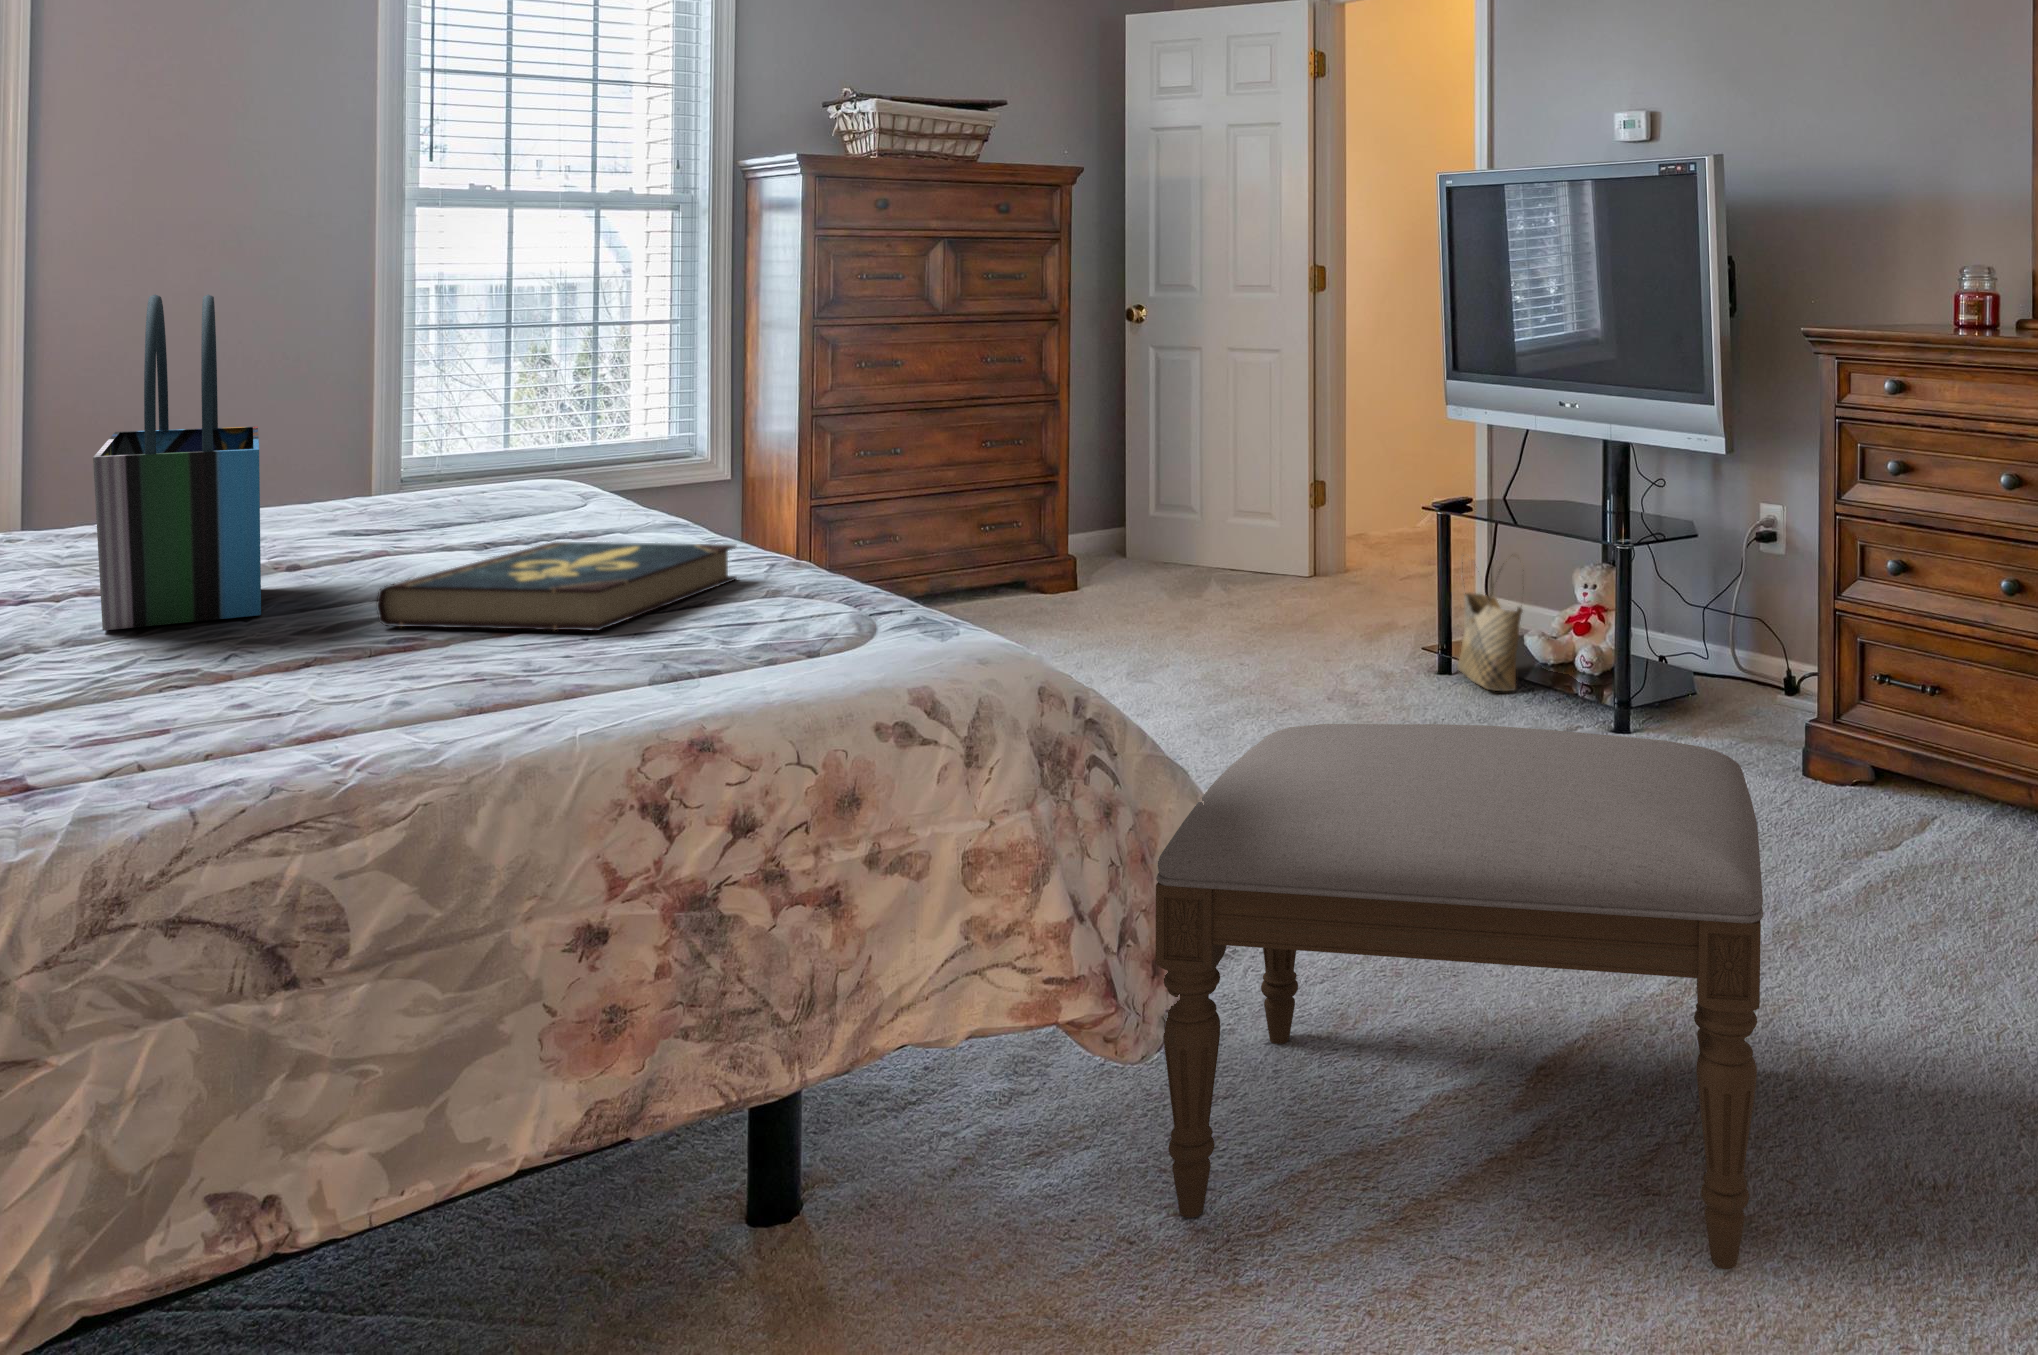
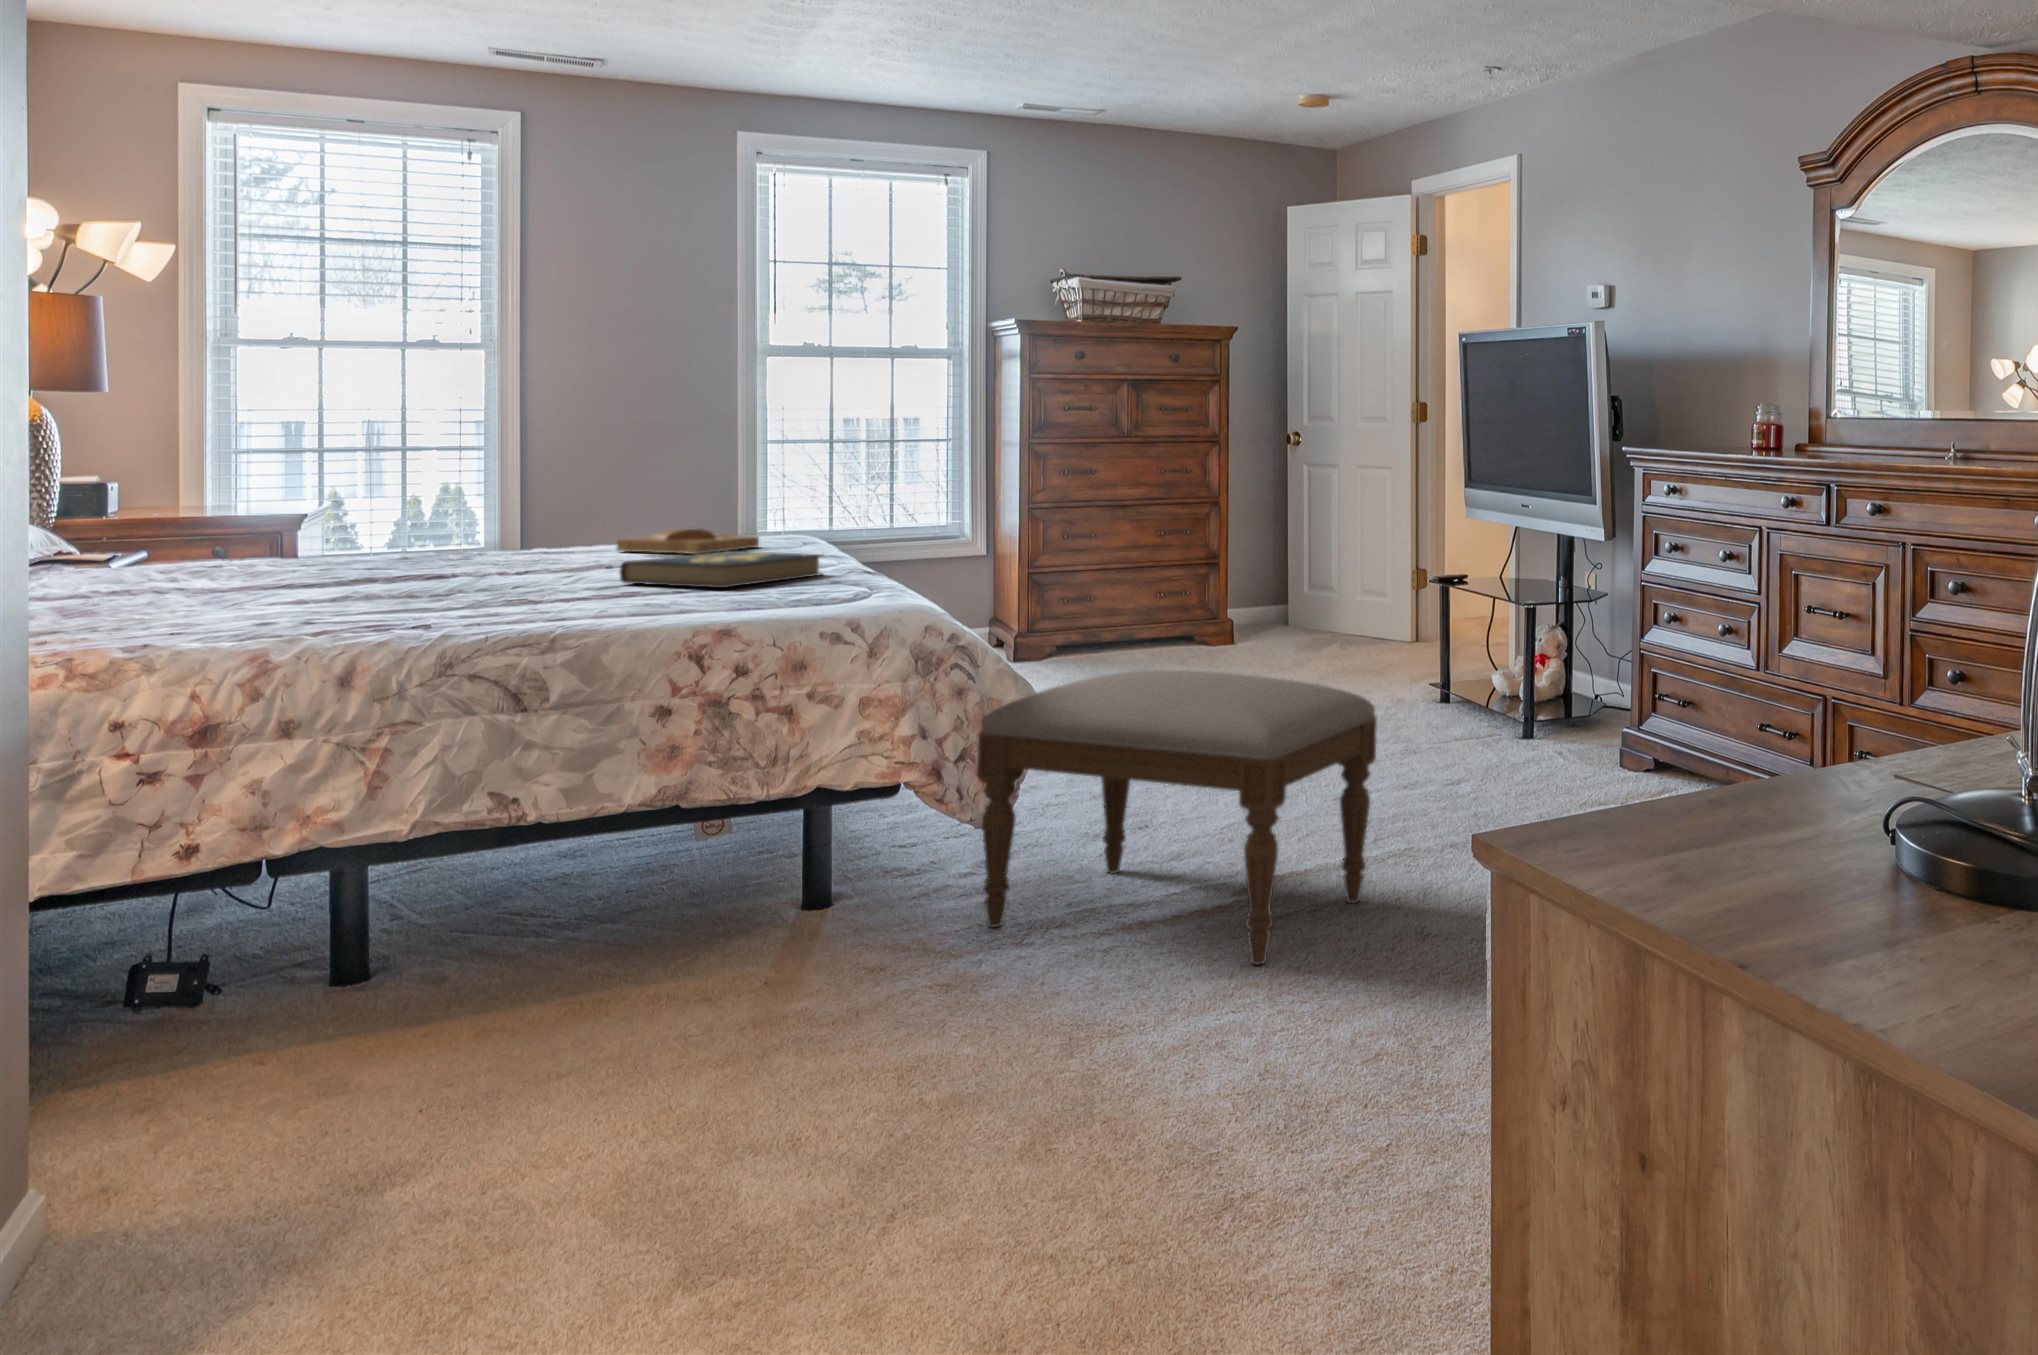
tote bag: present [93,295,261,630] -> none [491,405,585,580]
tray: none [299,491,542,535] -> present [617,529,759,554]
woven basket: present [1458,561,1523,691] -> none [1442,618,1486,724]

